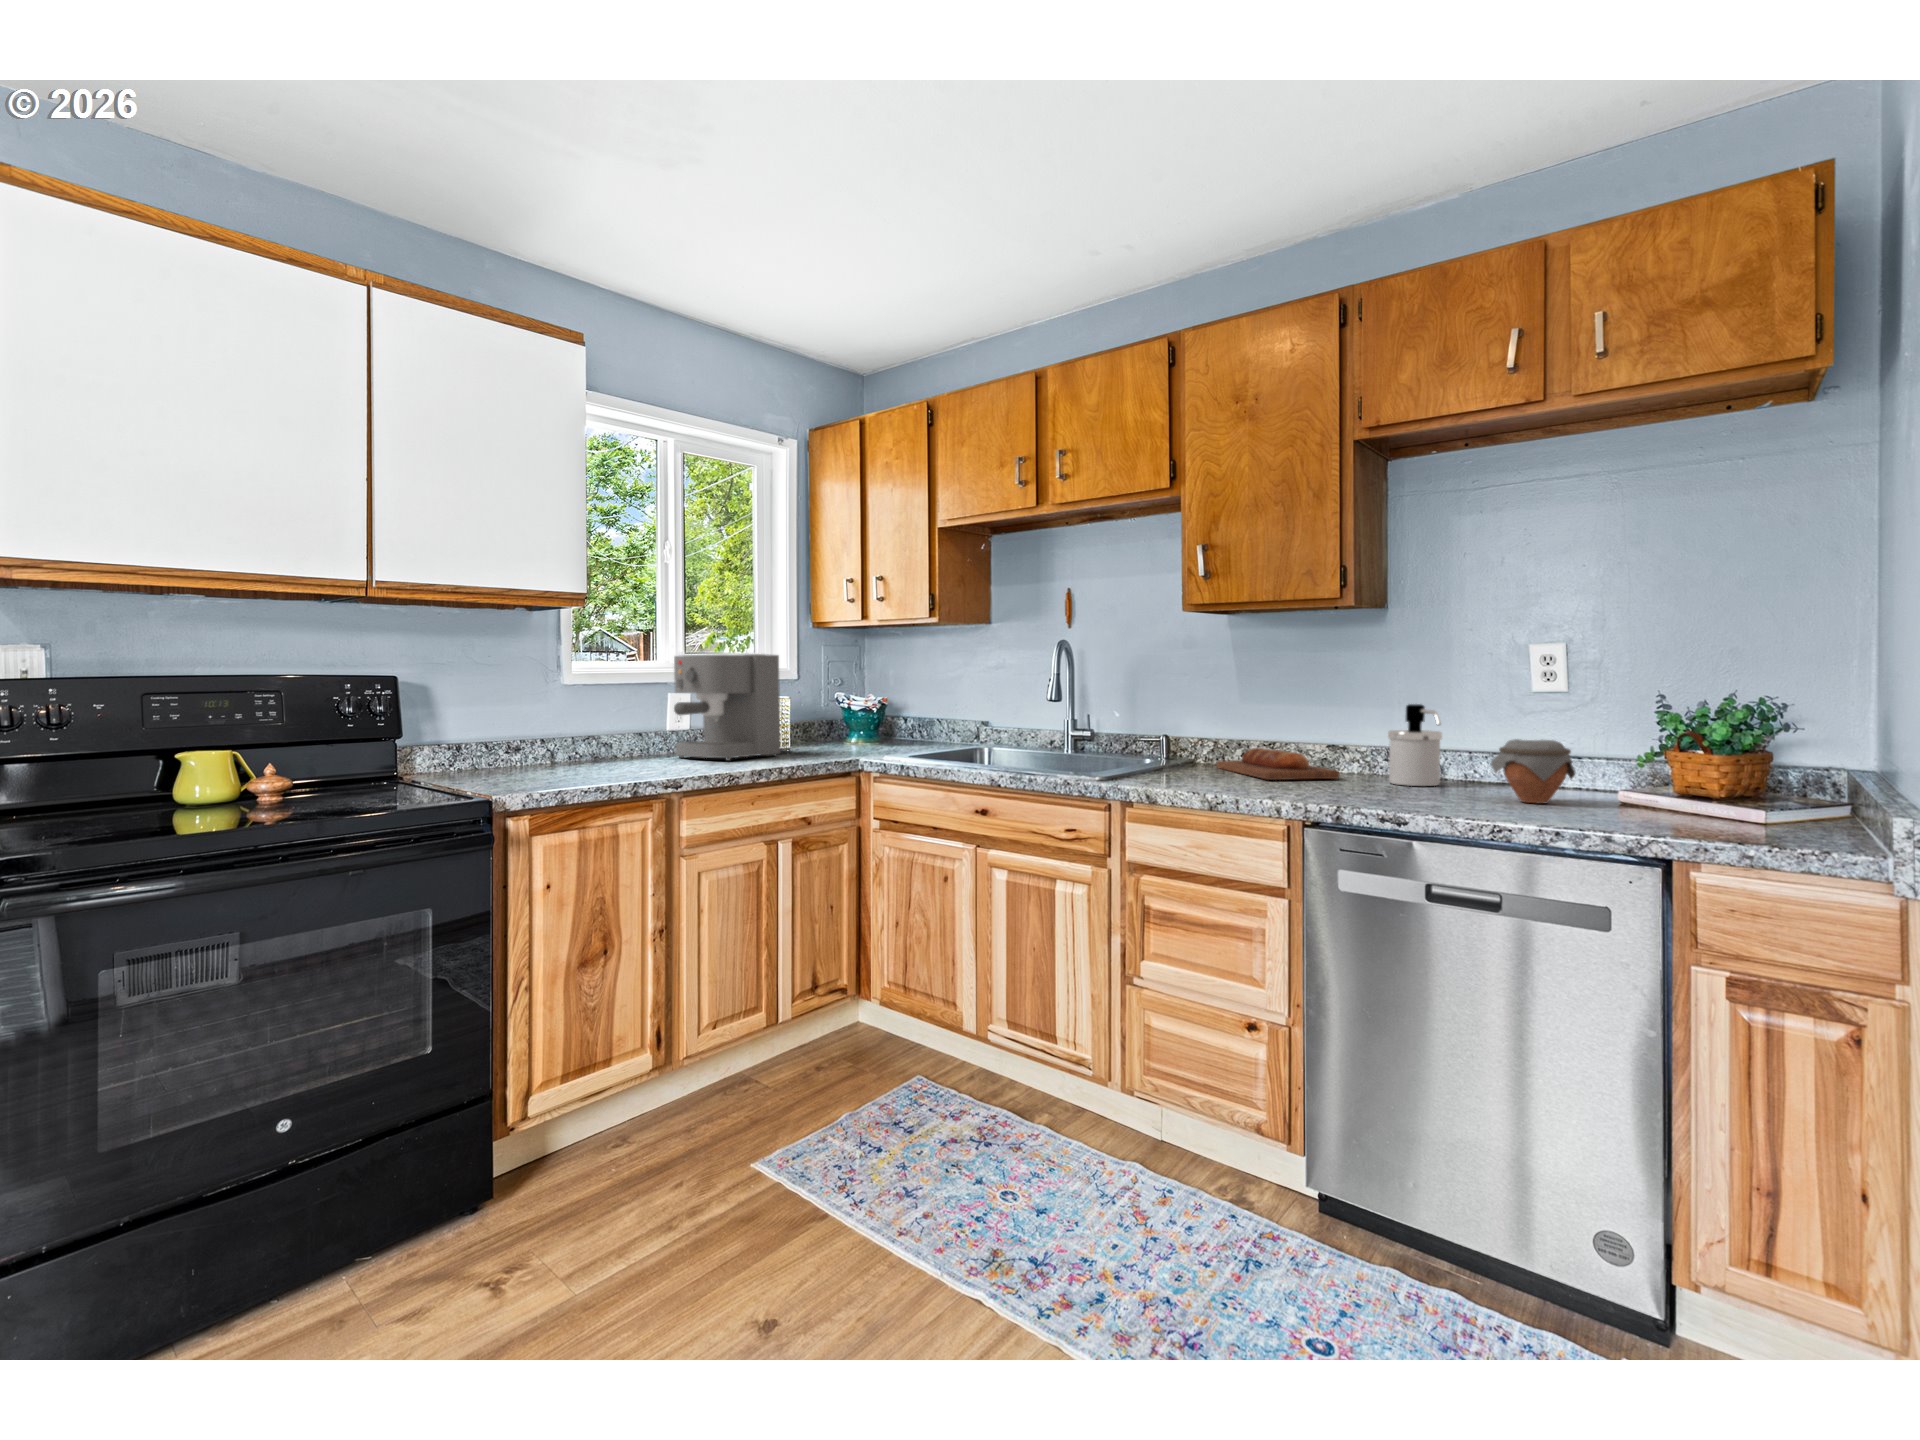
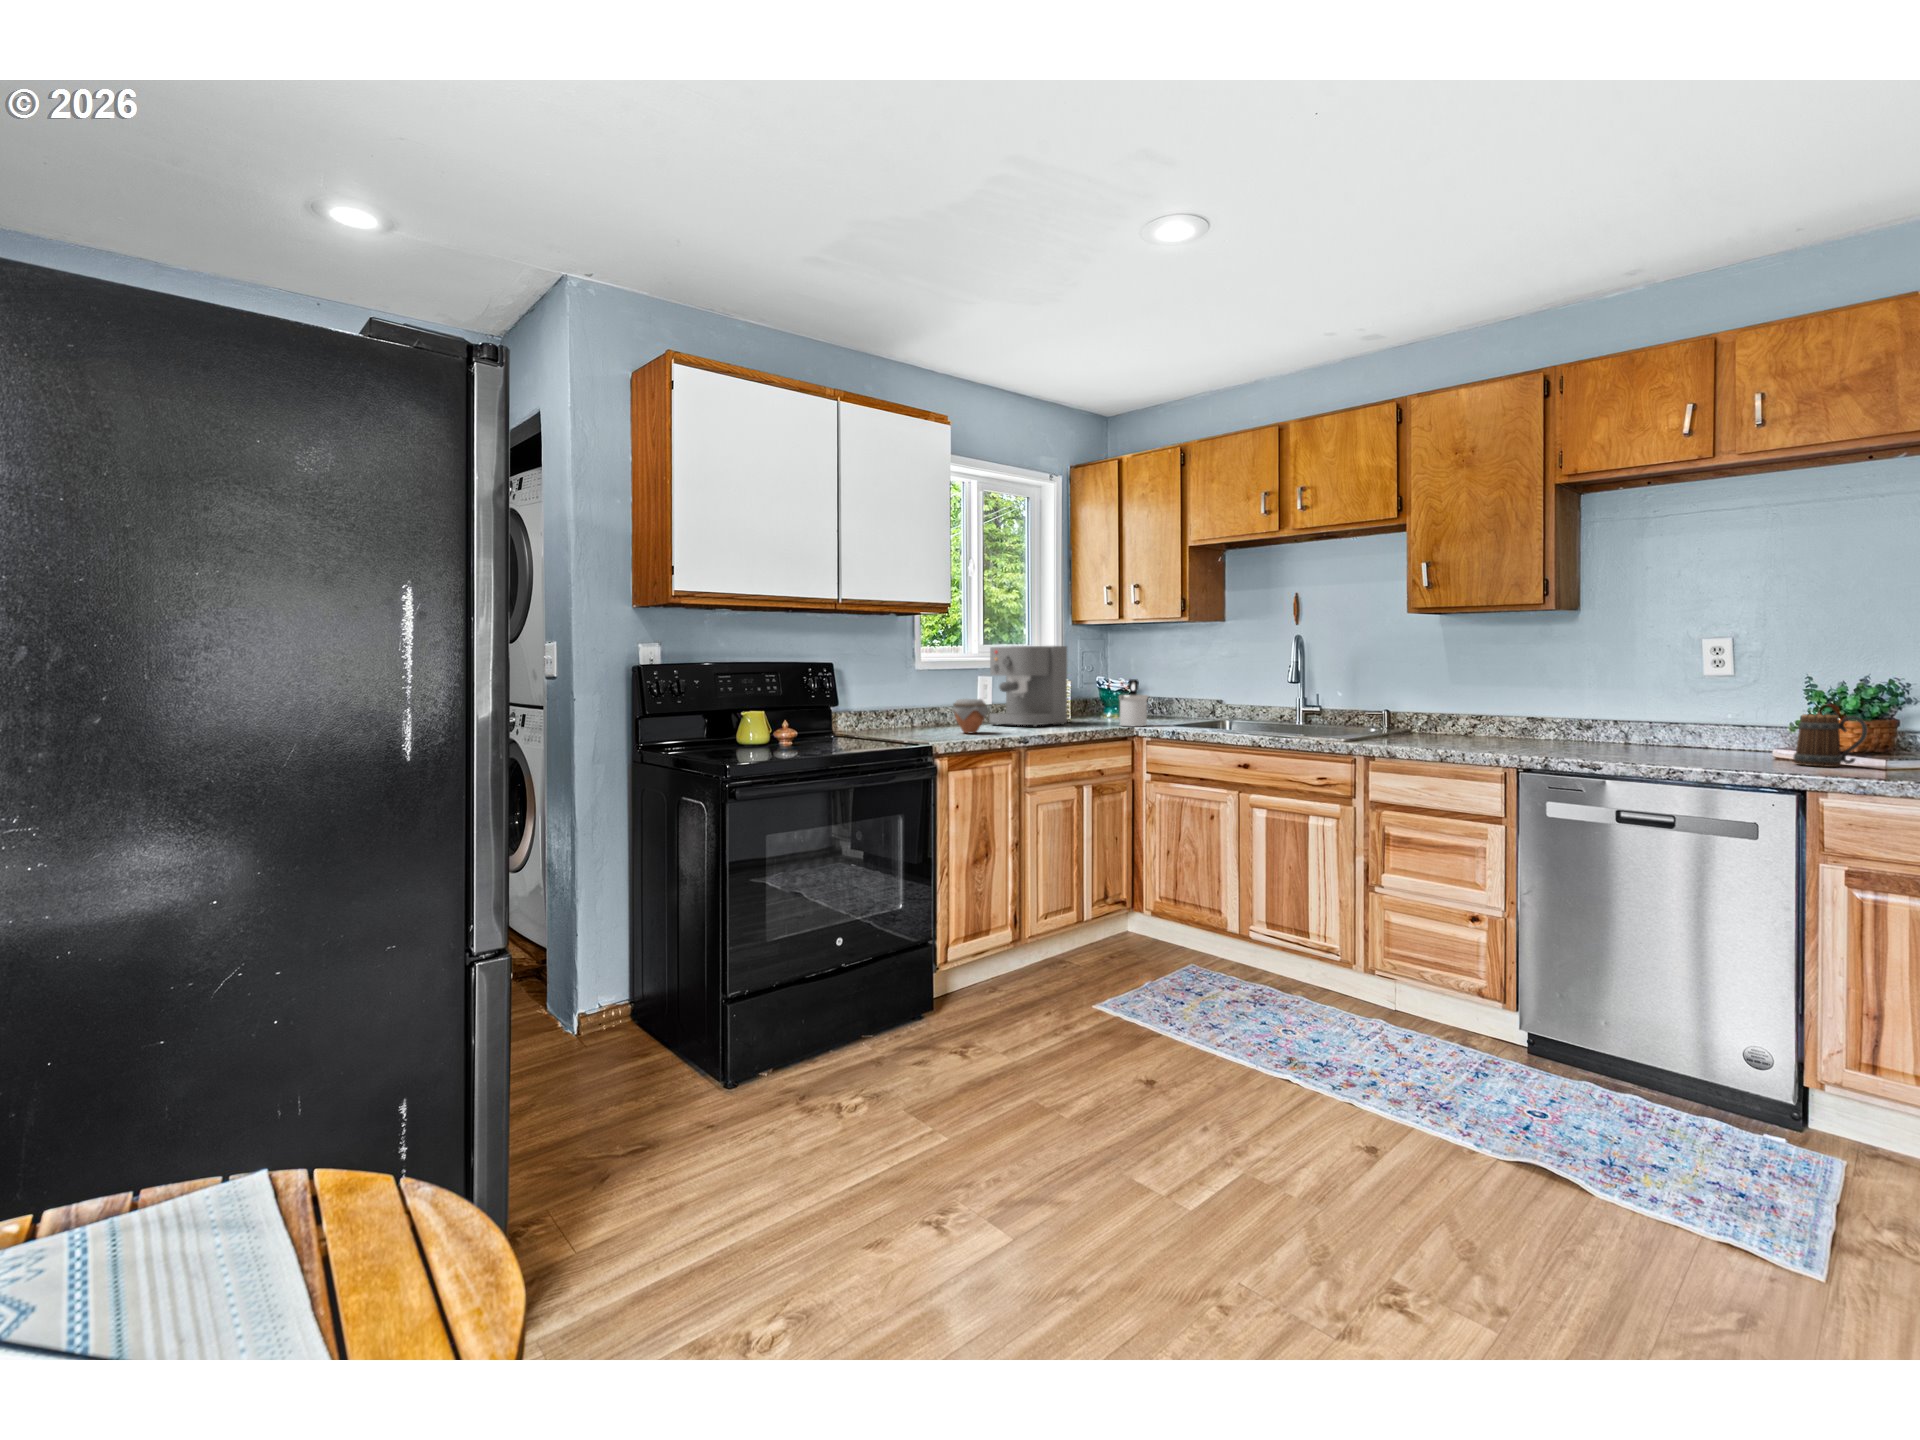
soap dispenser: present [1388,704,1442,786] -> present [1119,679,1148,726]
jar: present [1490,739,1575,803] -> present [953,699,988,733]
mug: none [1649,747,1744,821] -> present [1794,714,1867,767]
bread loaf: present [1216,748,1339,780] -> none [1433,719,1541,742]

